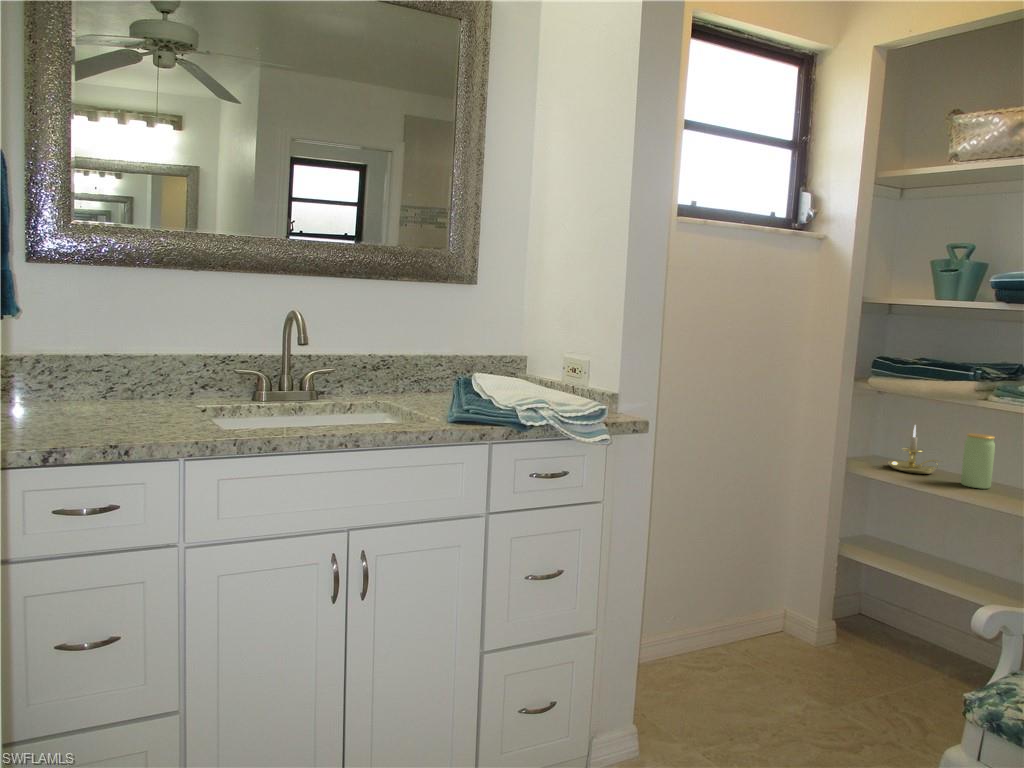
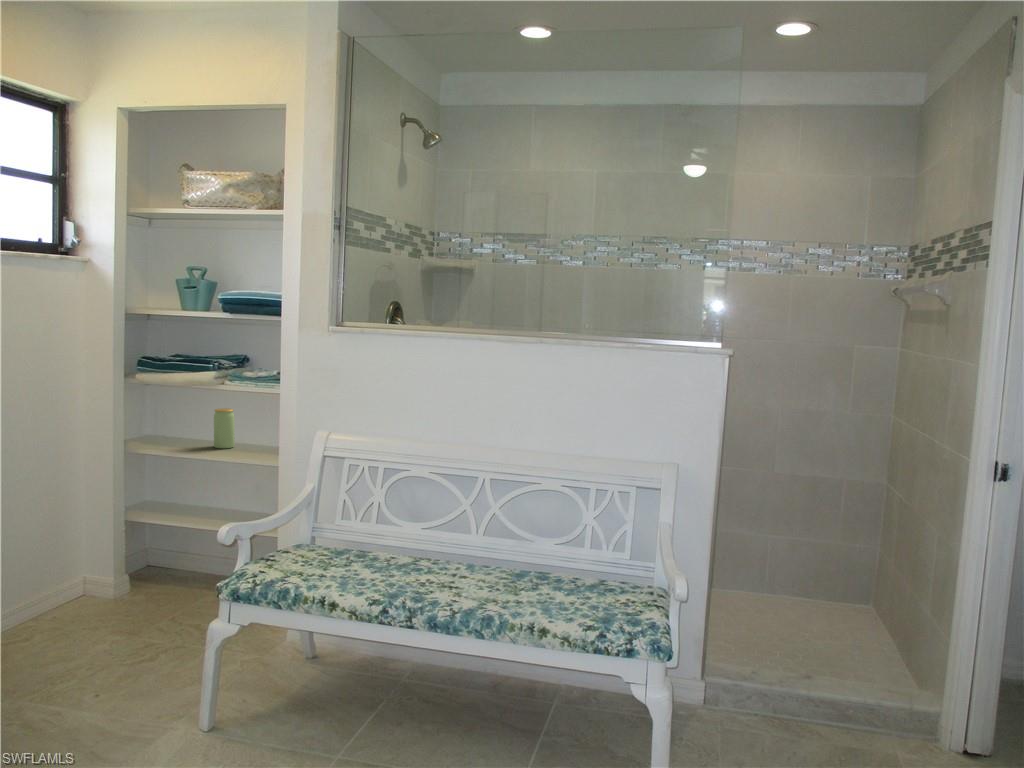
candle holder: present [888,426,939,474] -> none [160,406,200,444]

